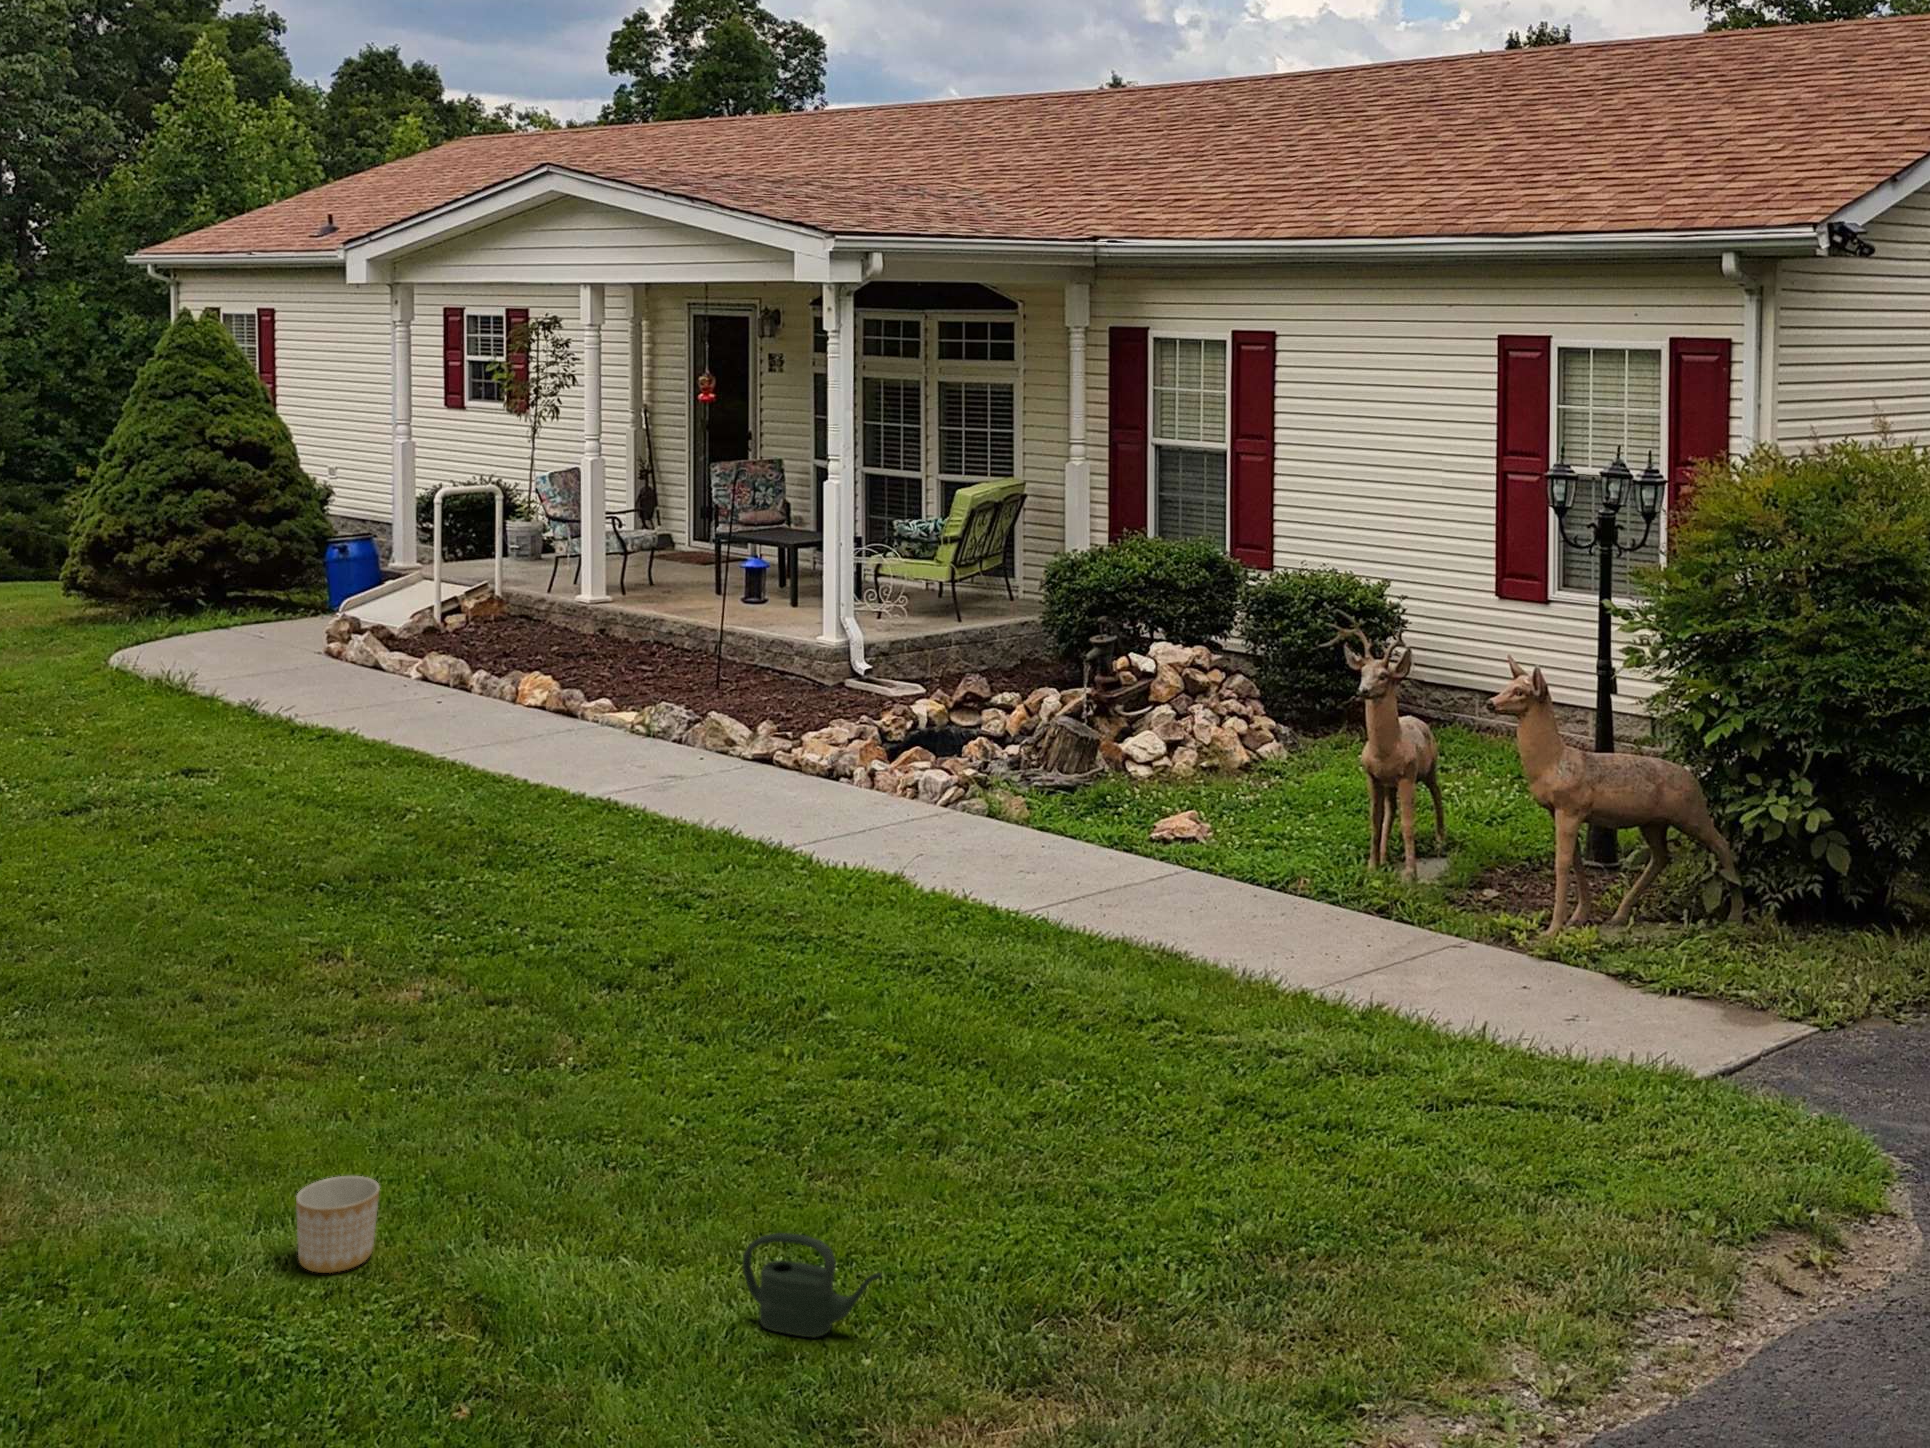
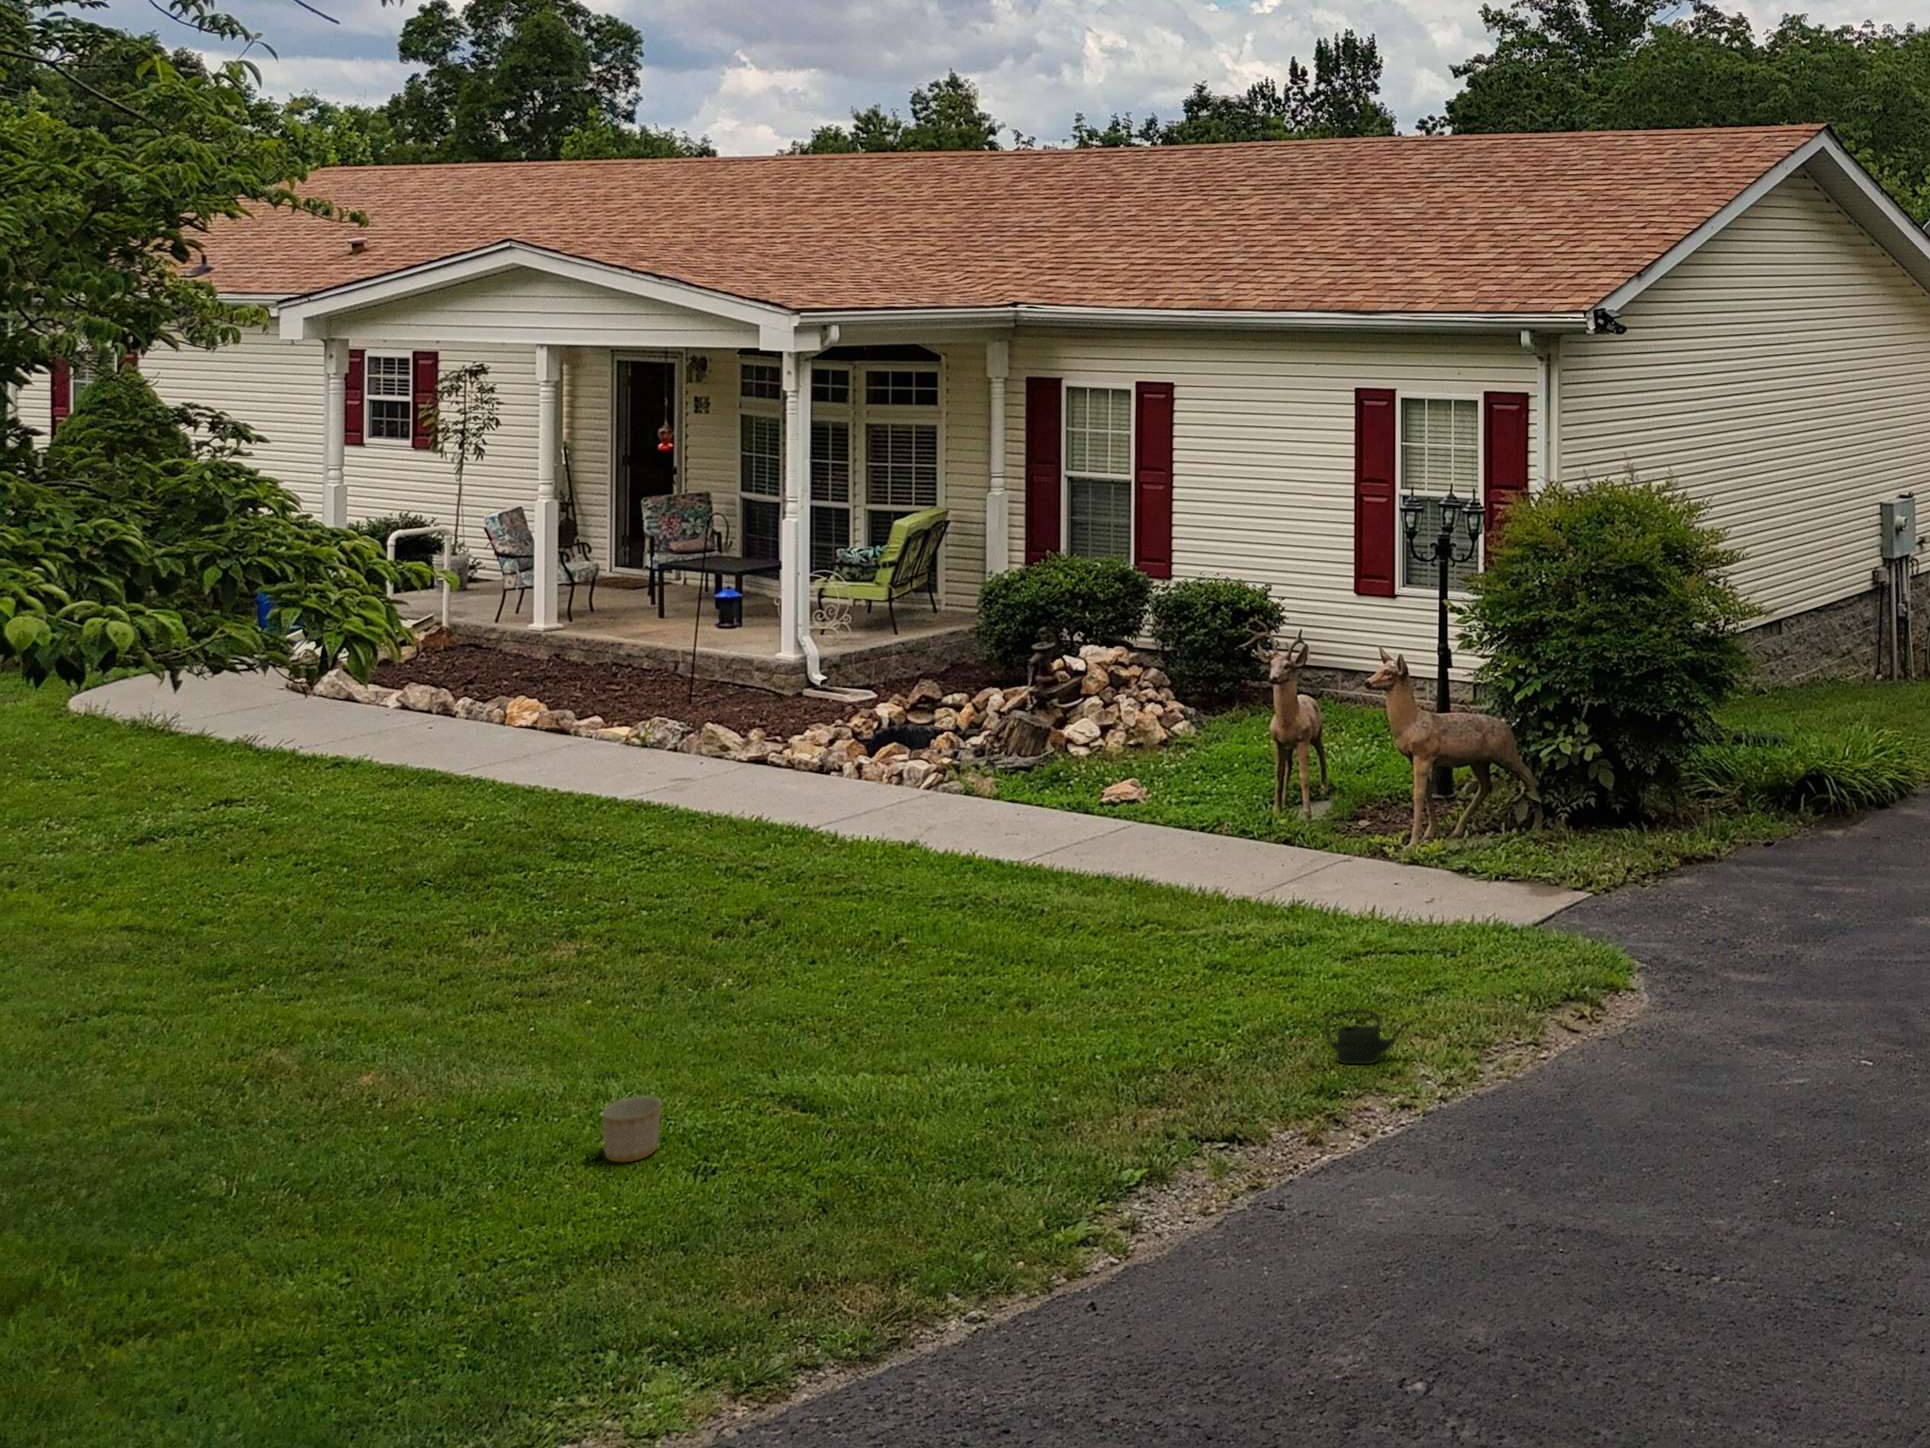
watering can: present [742,1233,882,1337] -> present [1325,1009,1409,1064]

